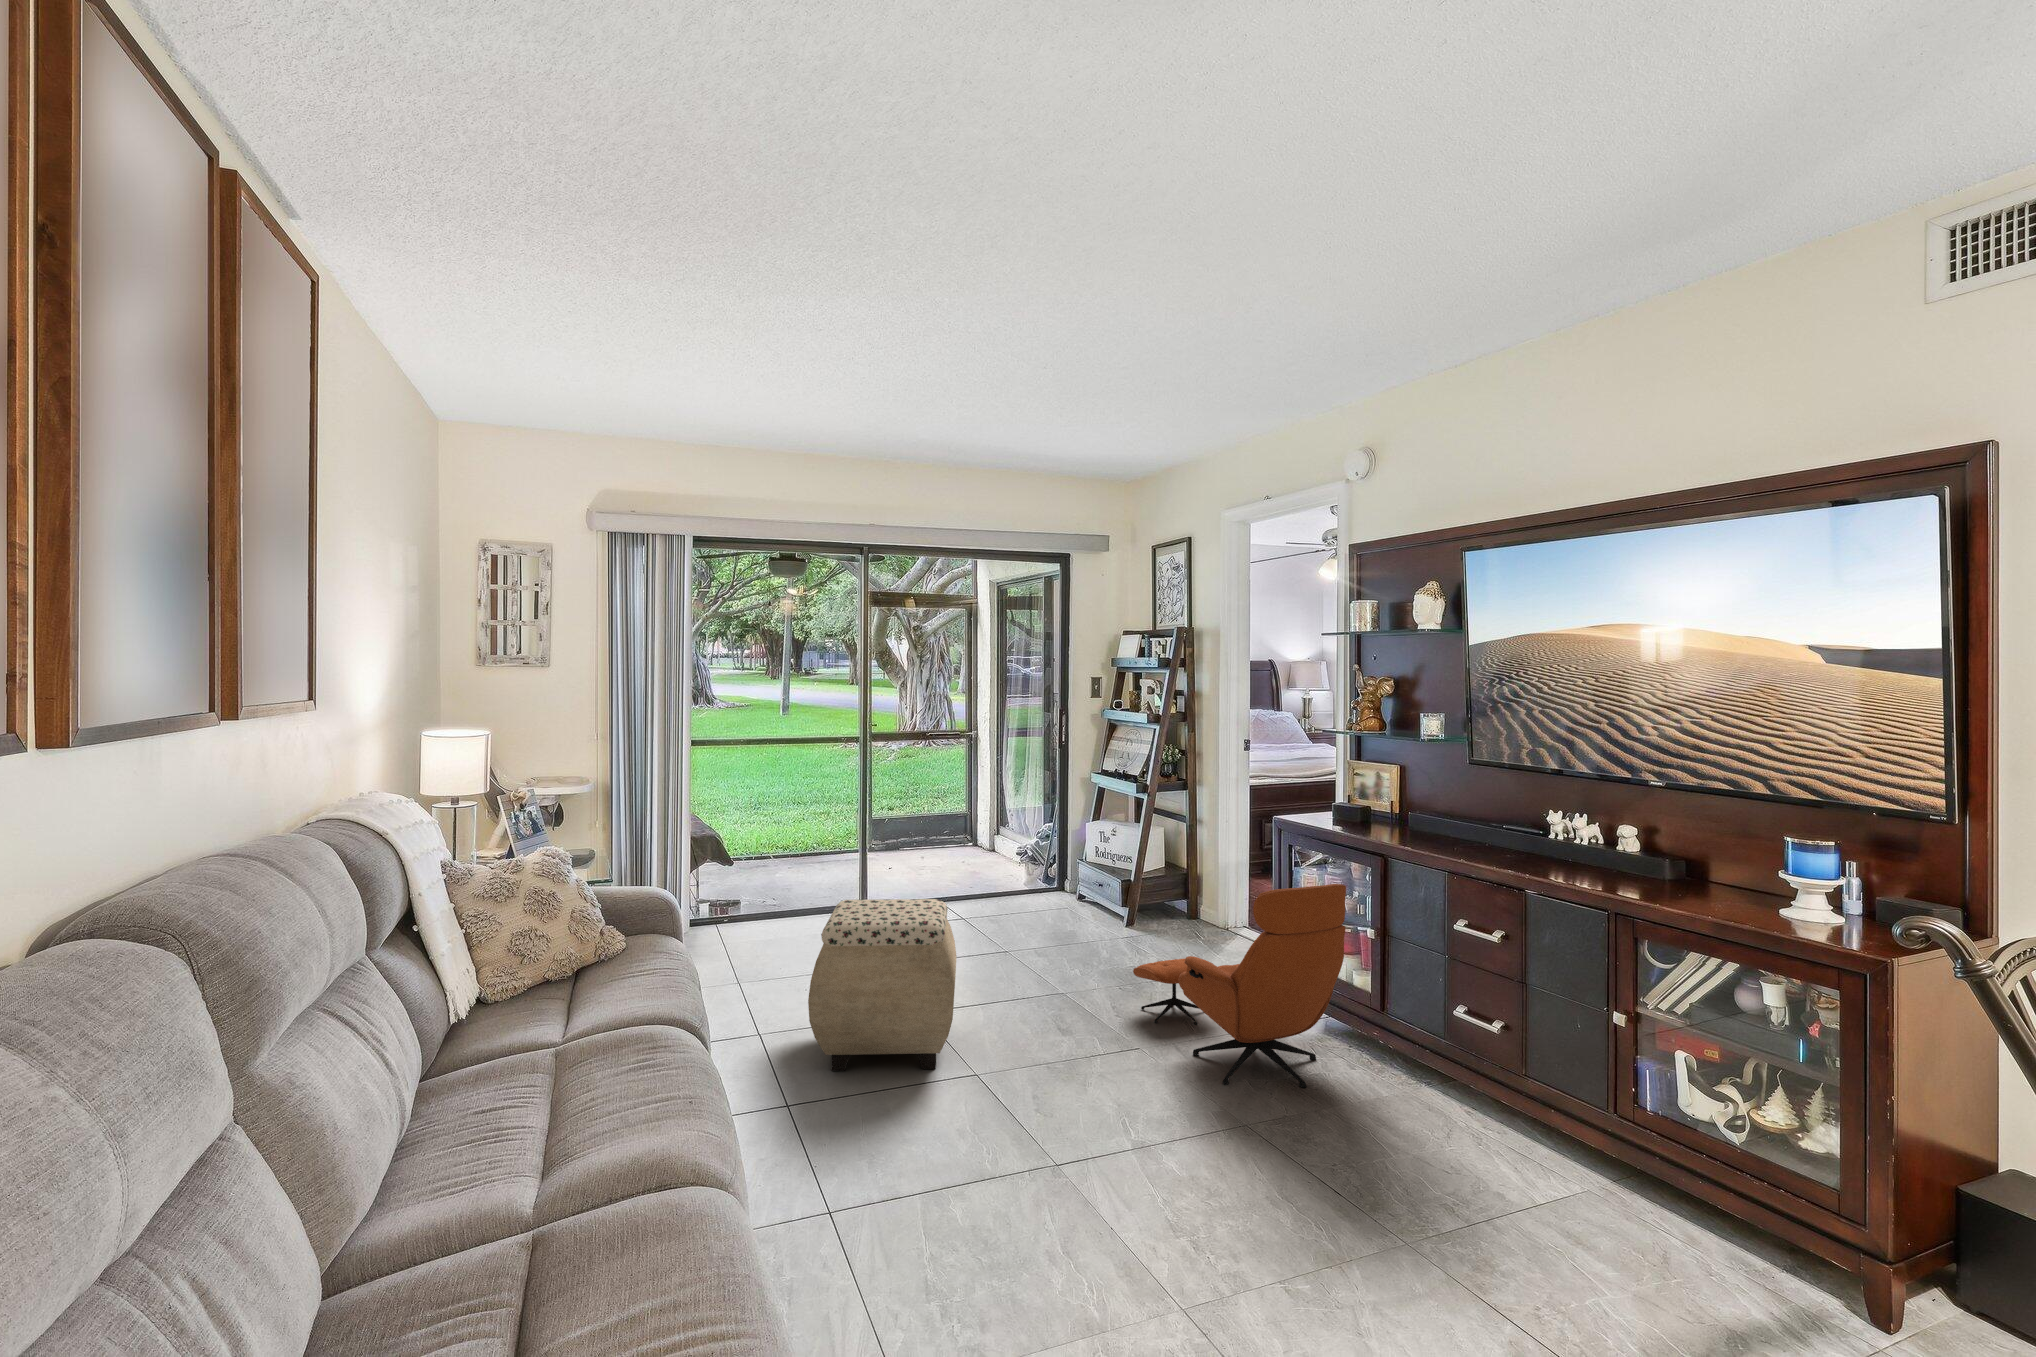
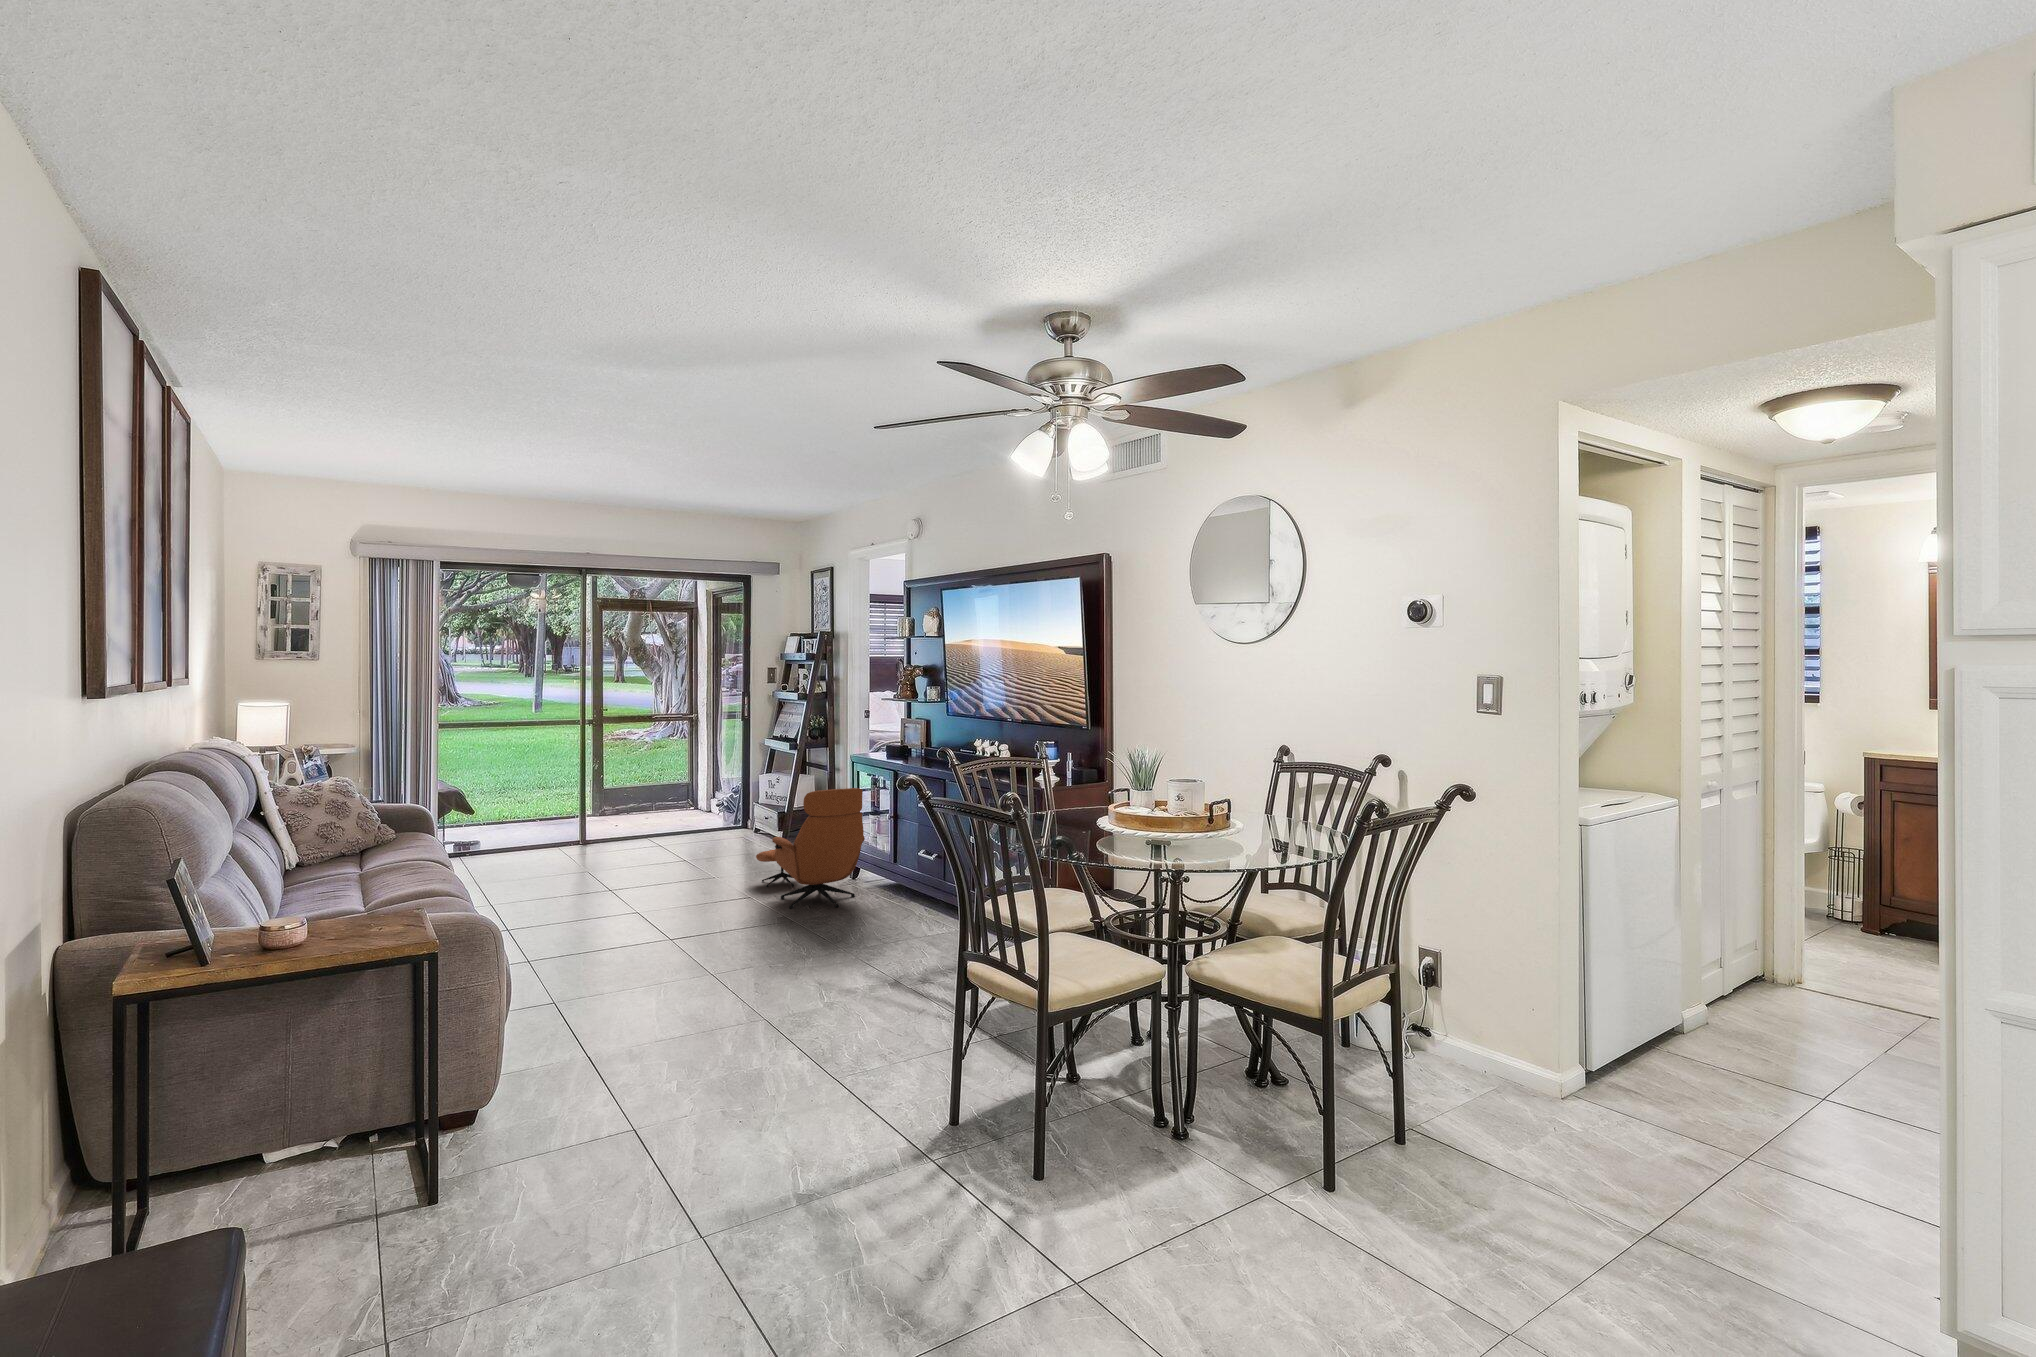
ottoman: present [808,899,956,1071] -> none [523,812,633,916]

